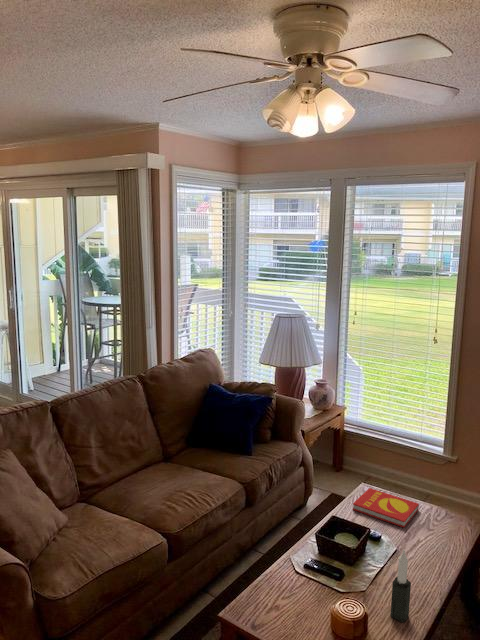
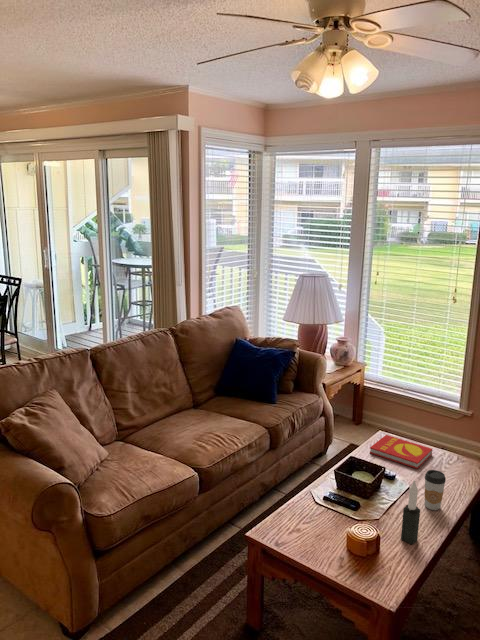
coffee cup: none [413,533,436,578] -> present [425,470,446,510]

